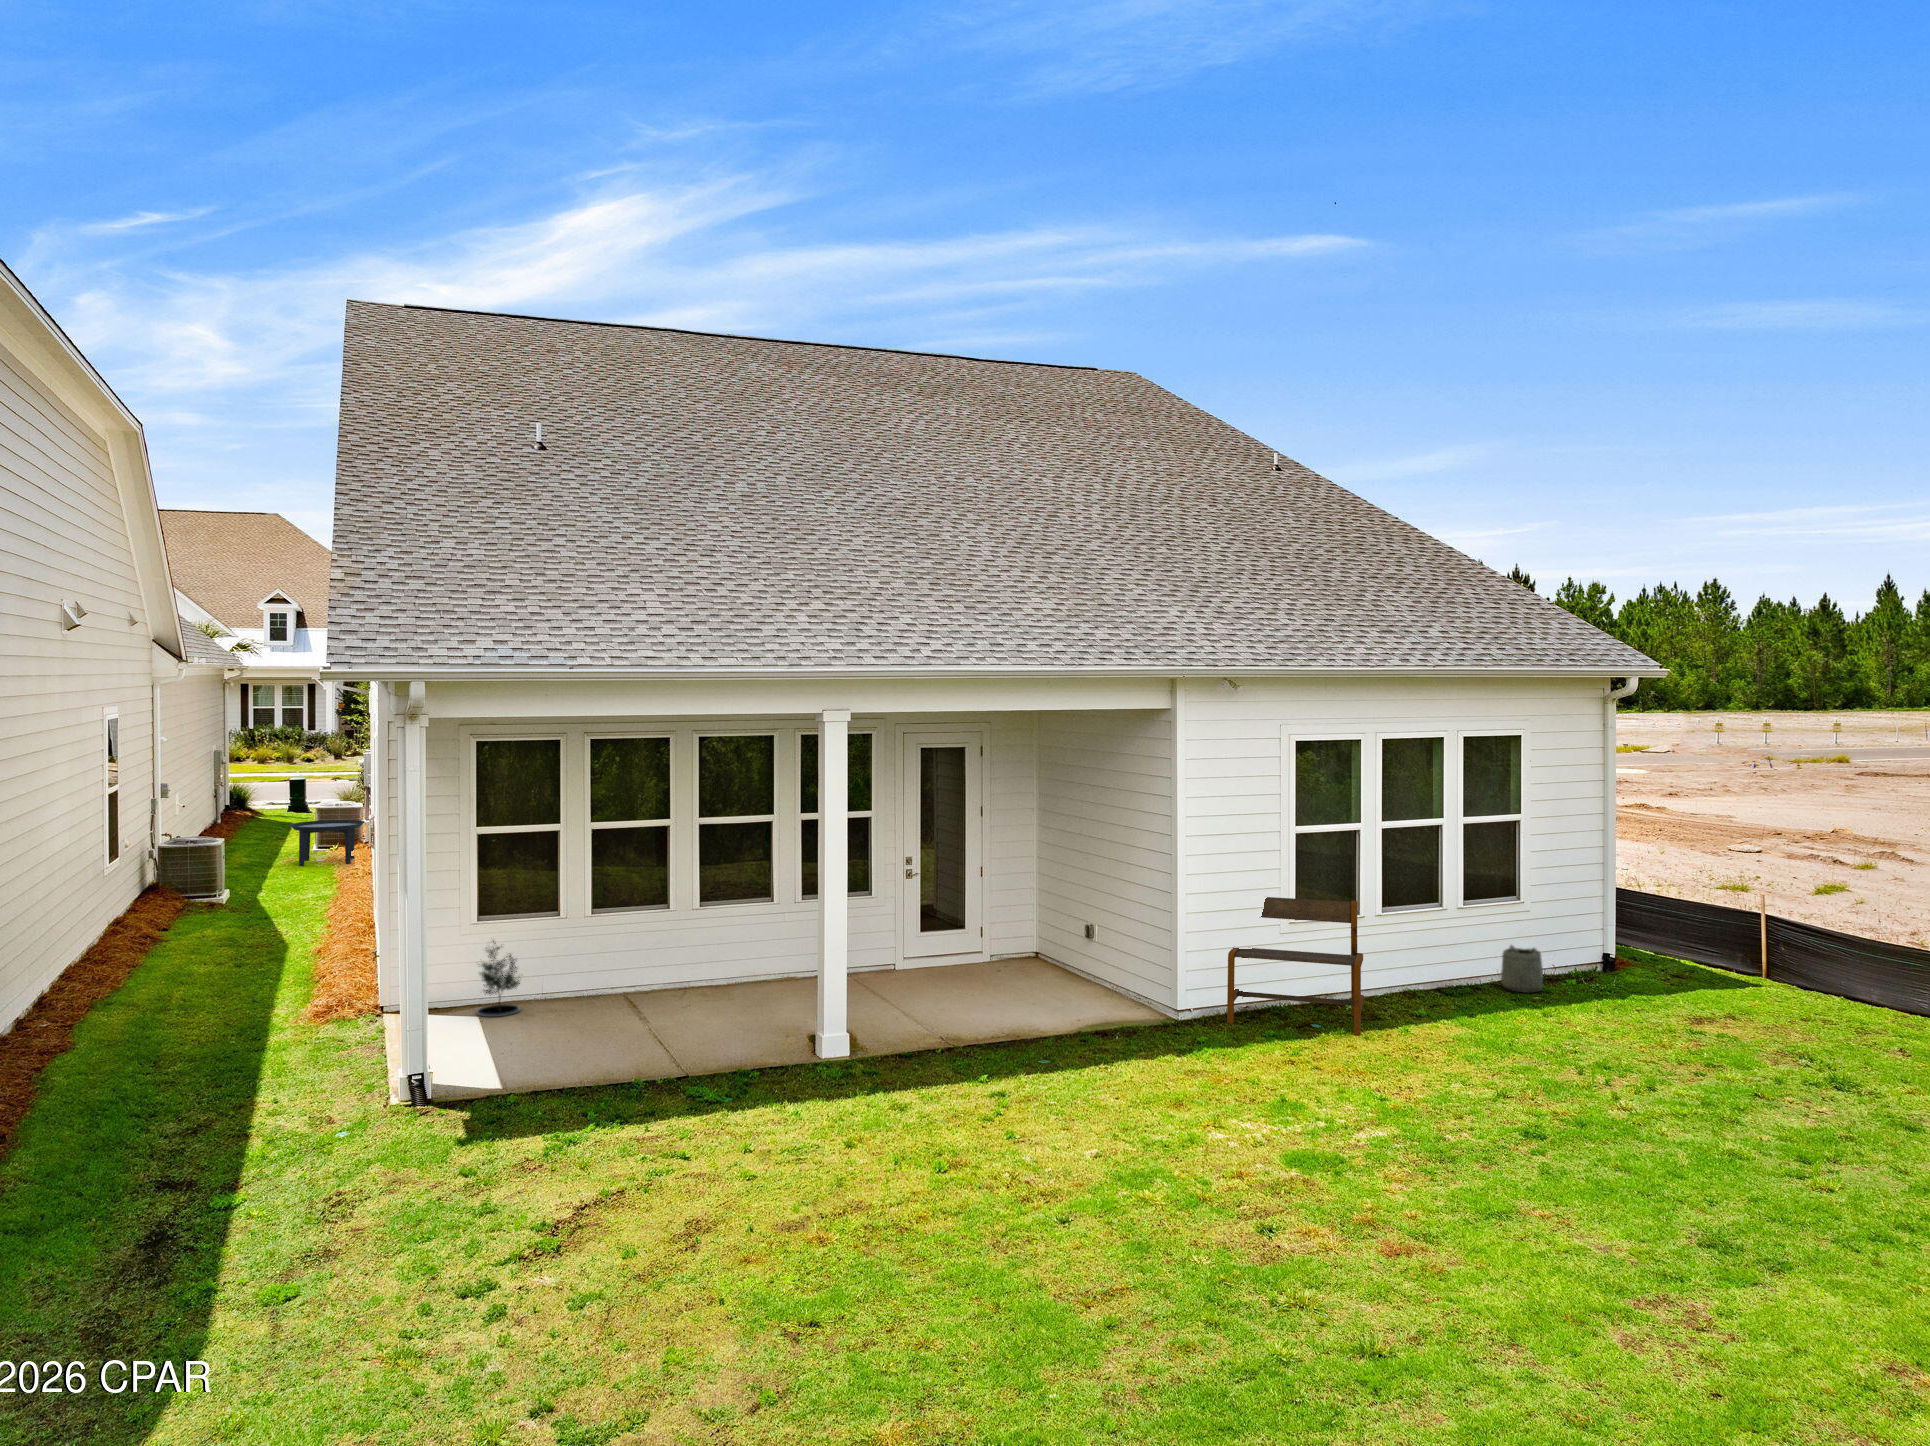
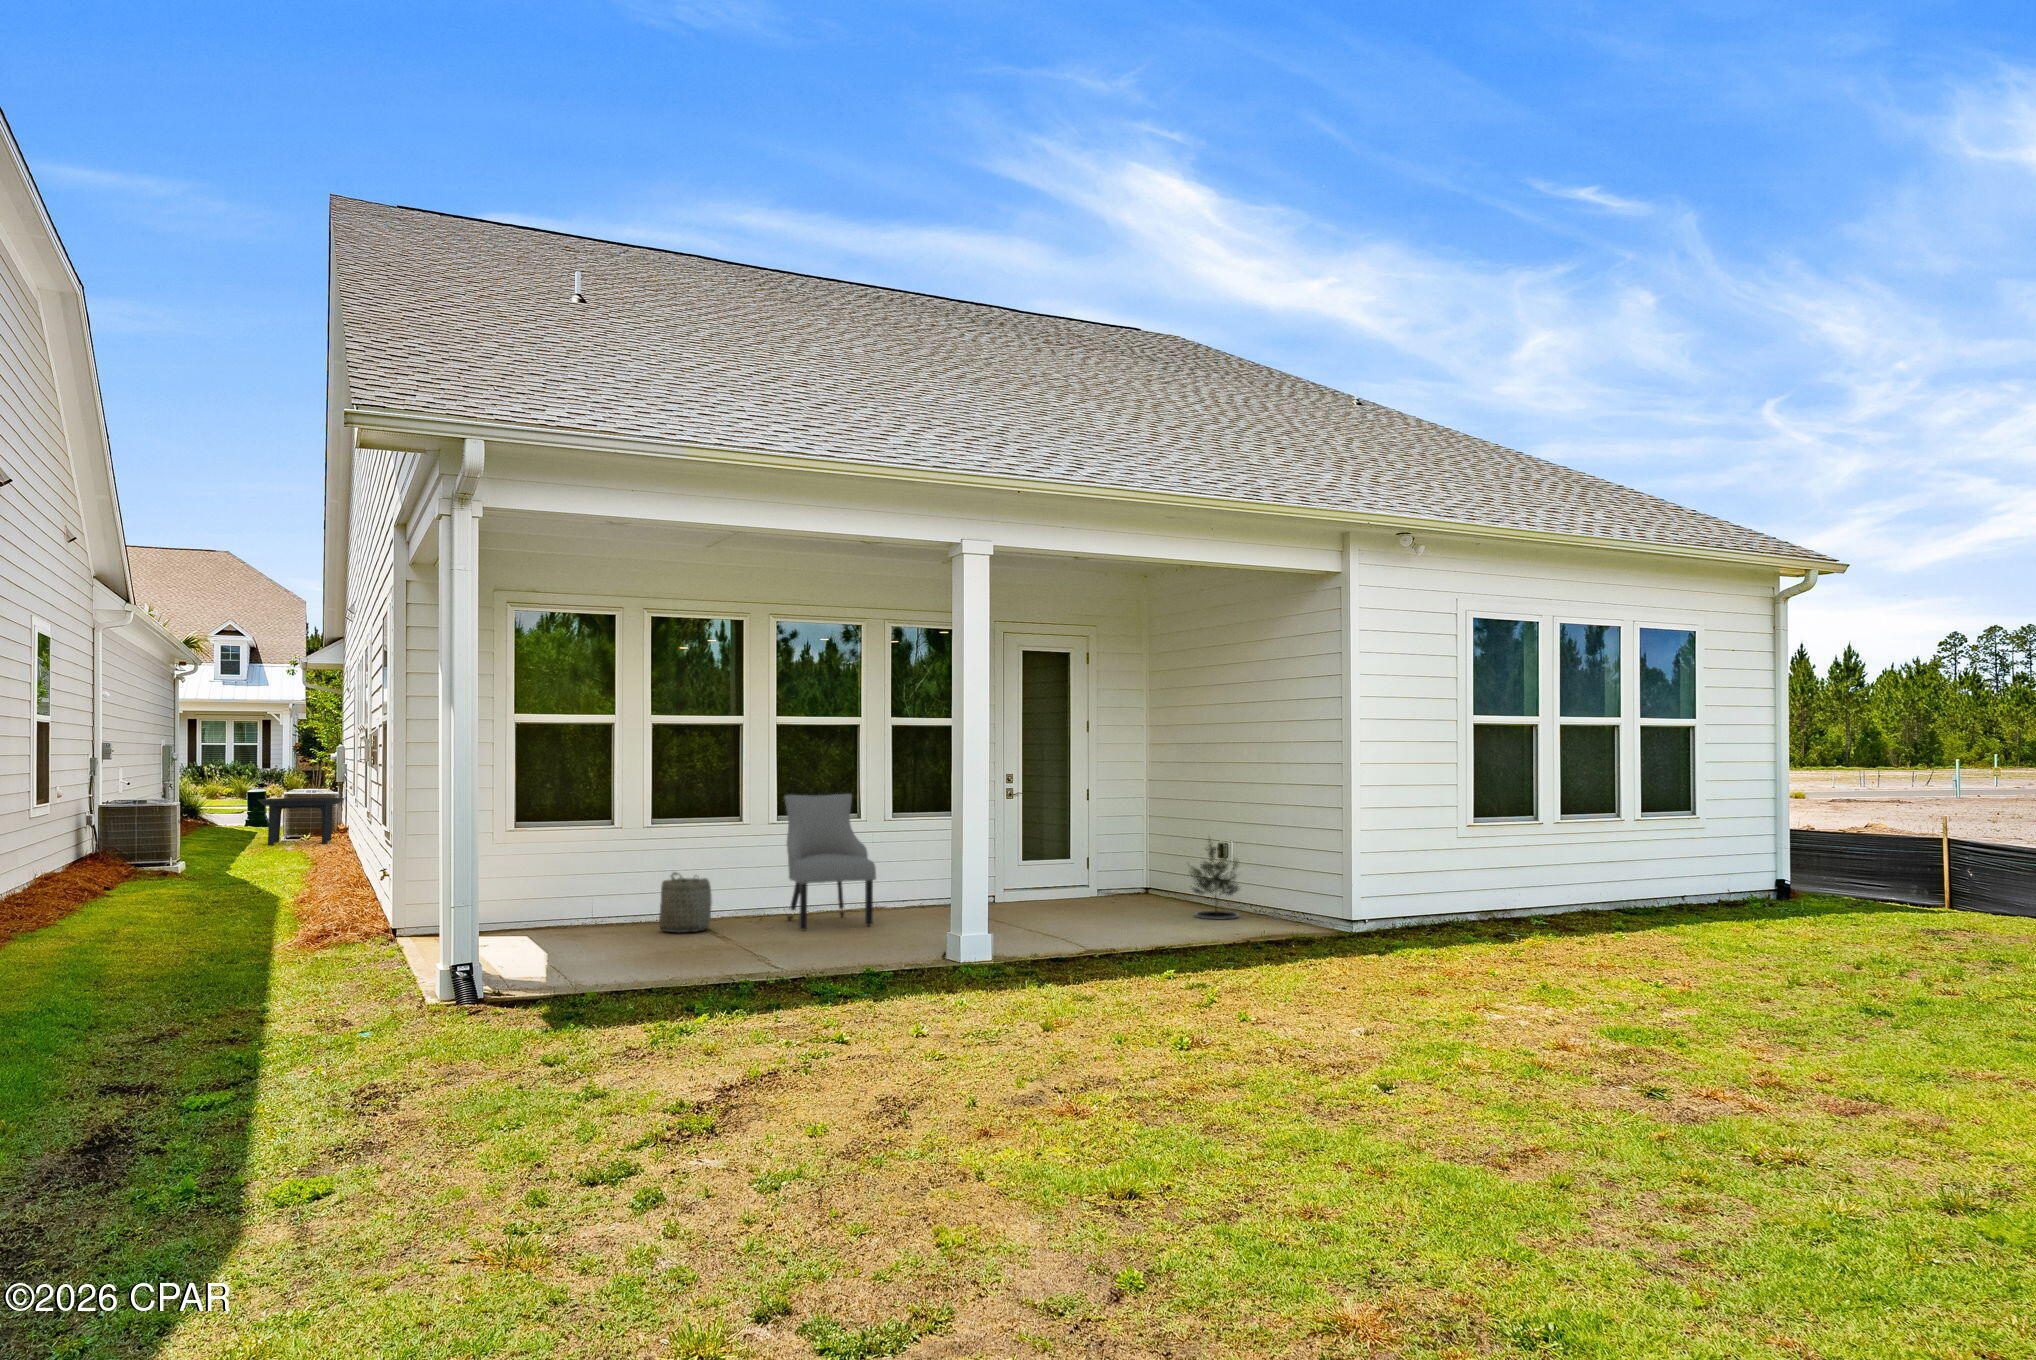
chair: none [705,883,779,1006] -> present [784,794,876,930]
bench: present [1227,897,1364,1035] -> none [1410,794,1575,942]
potted tree: present [476,941,520,1017] -> present [1188,838,1239,920]
basket: present [1501,945,1543,993] -> present [659,872,712,933]

